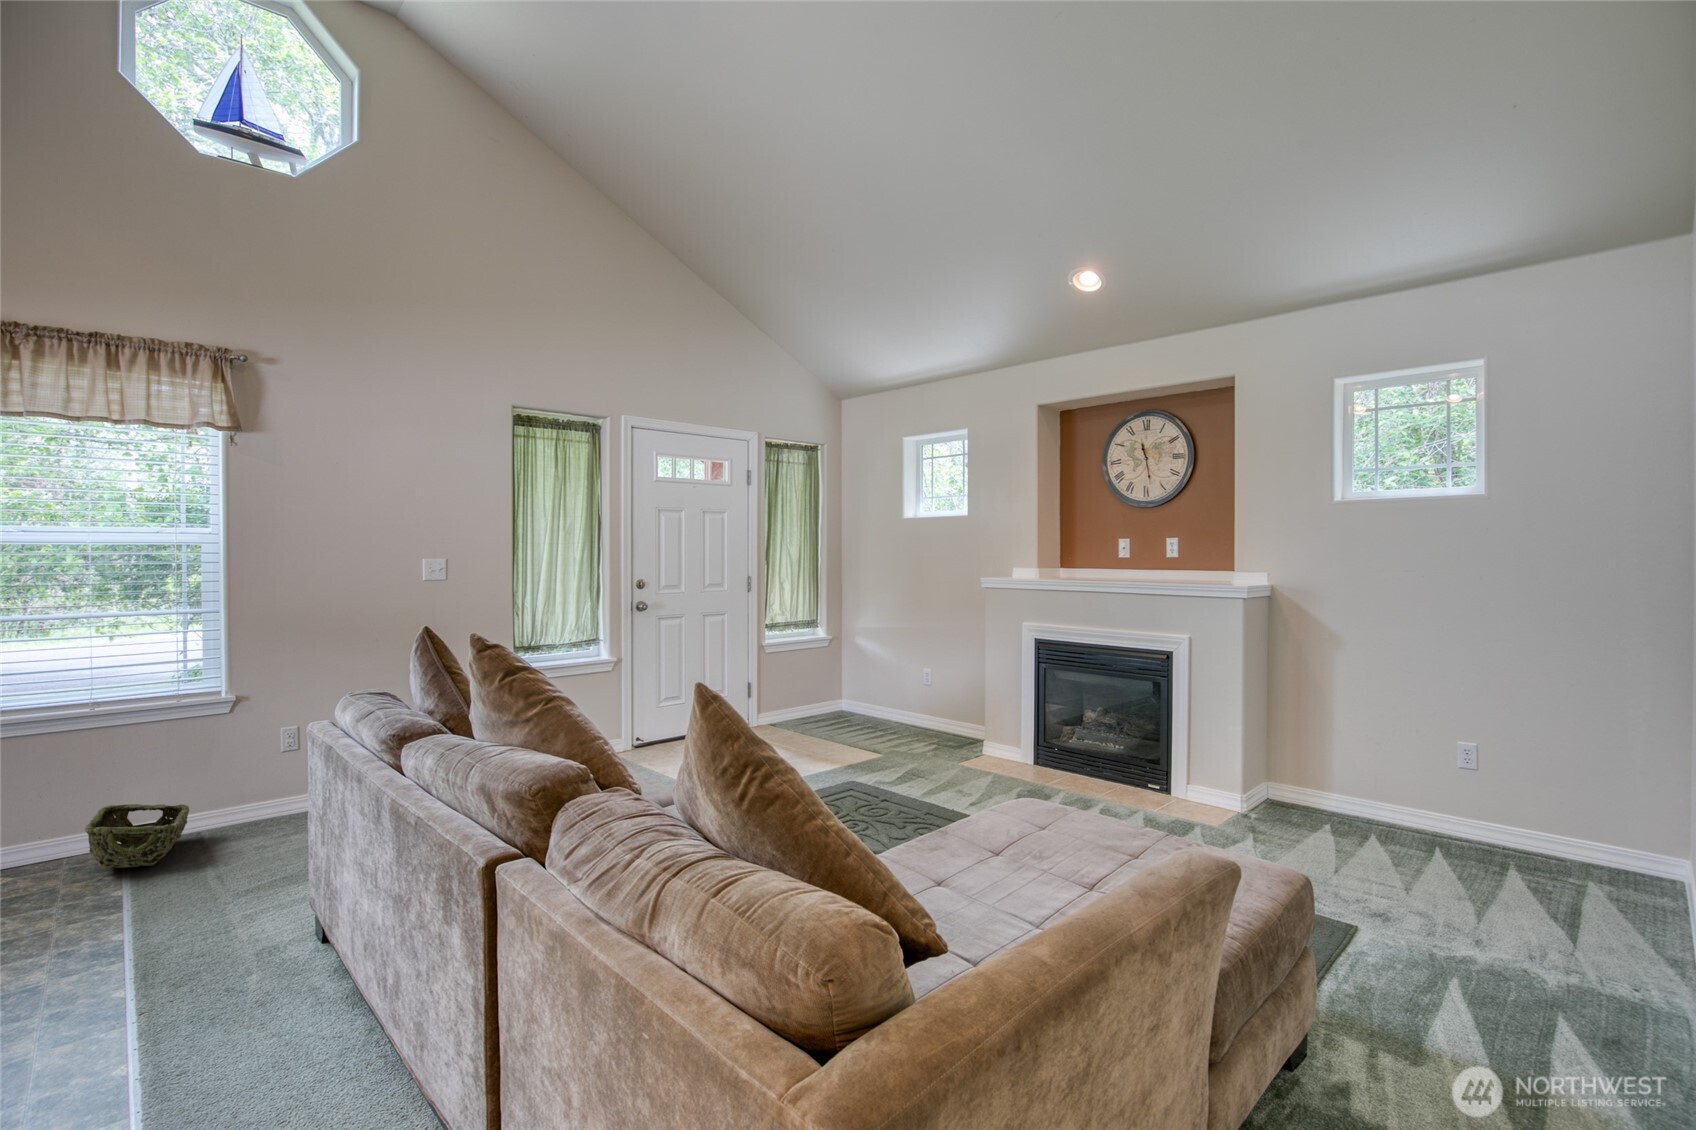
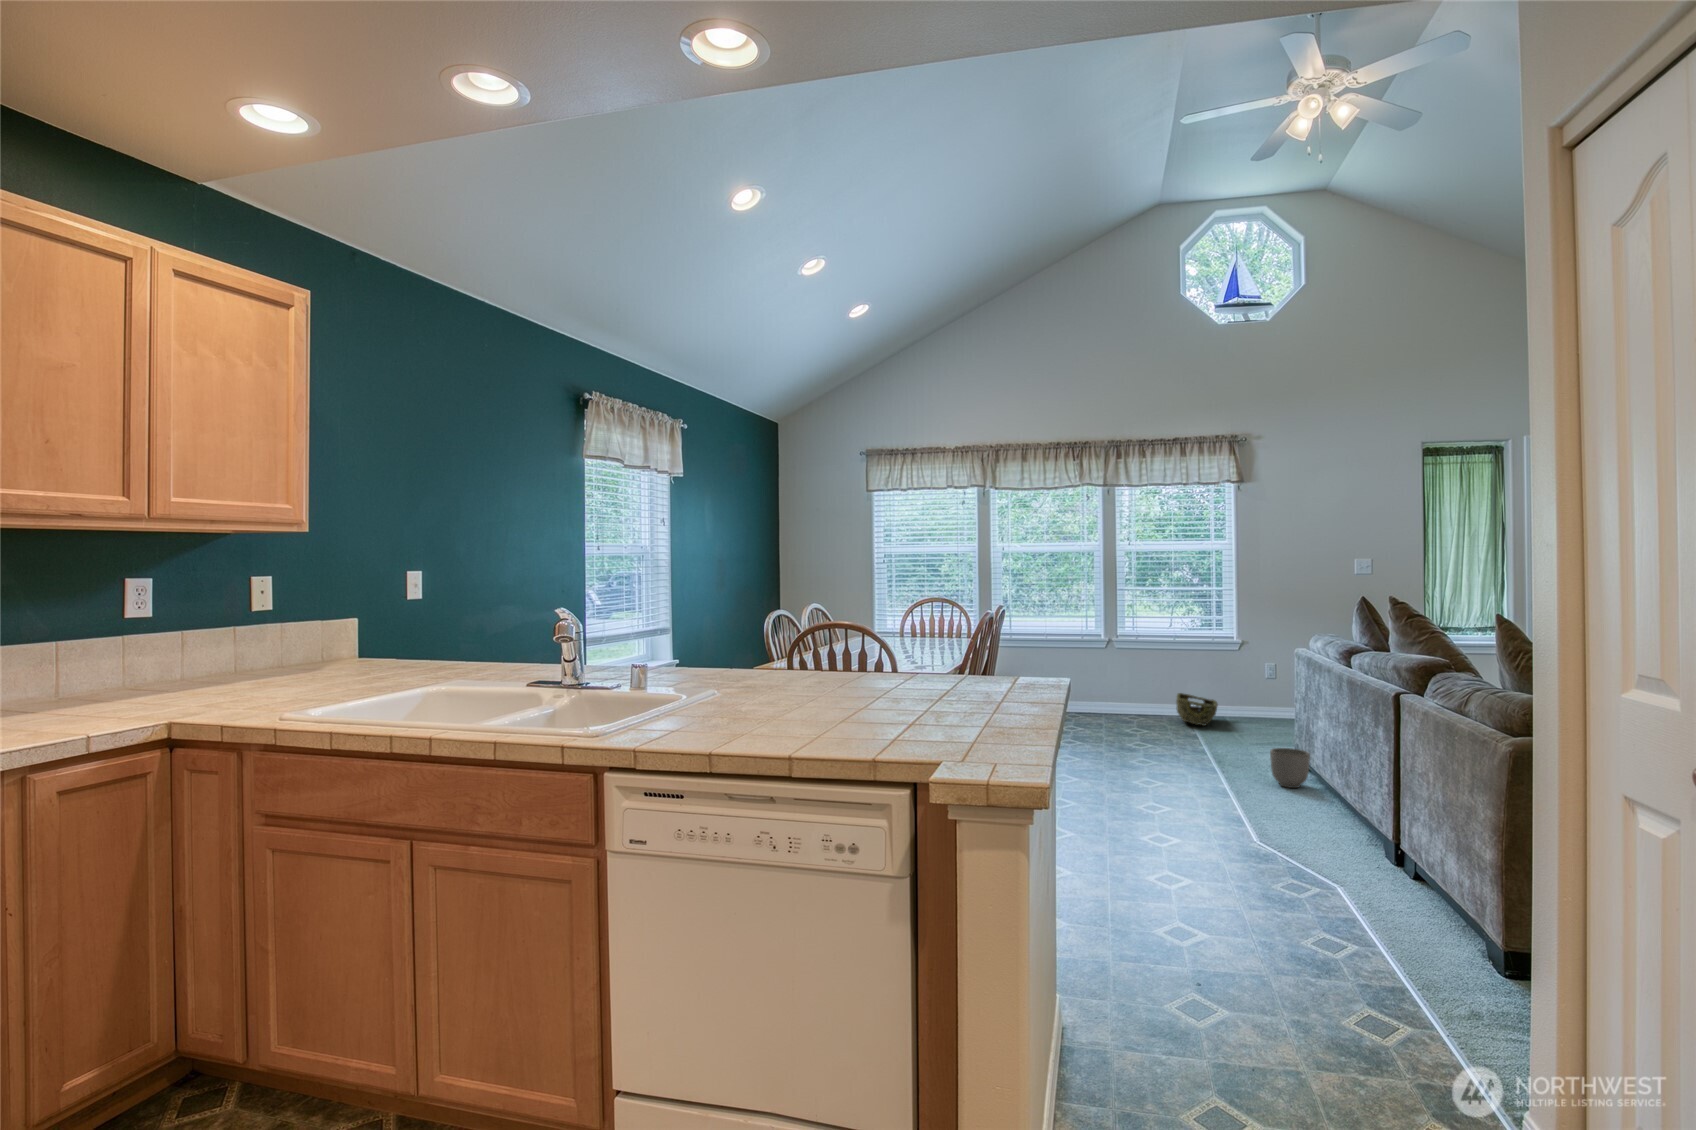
planter: none [233,936,323,1034] -> present [1270,748,1310,788]

